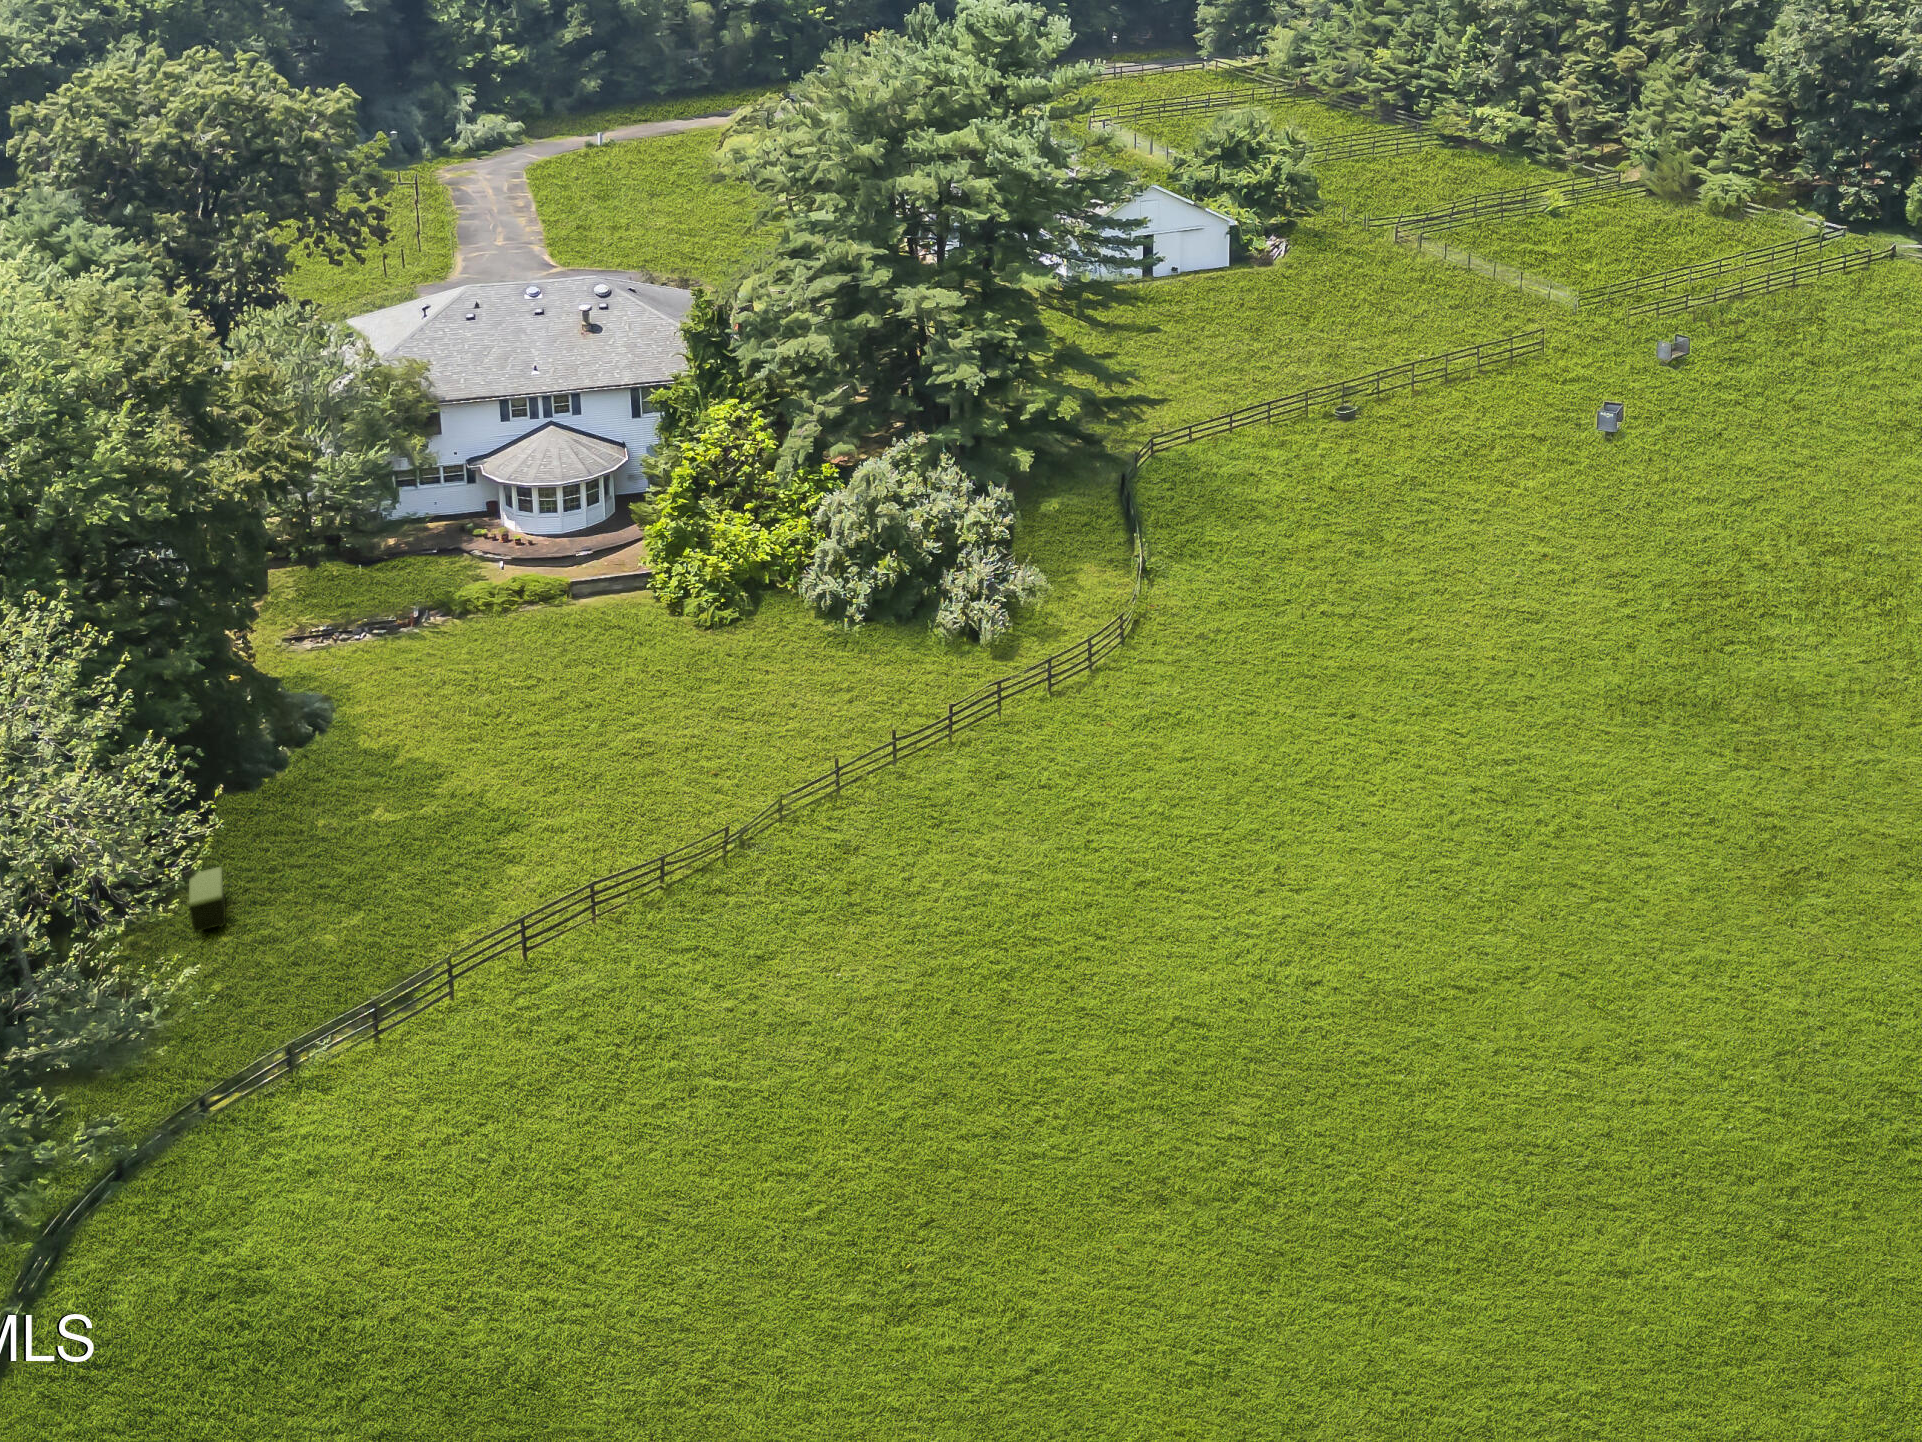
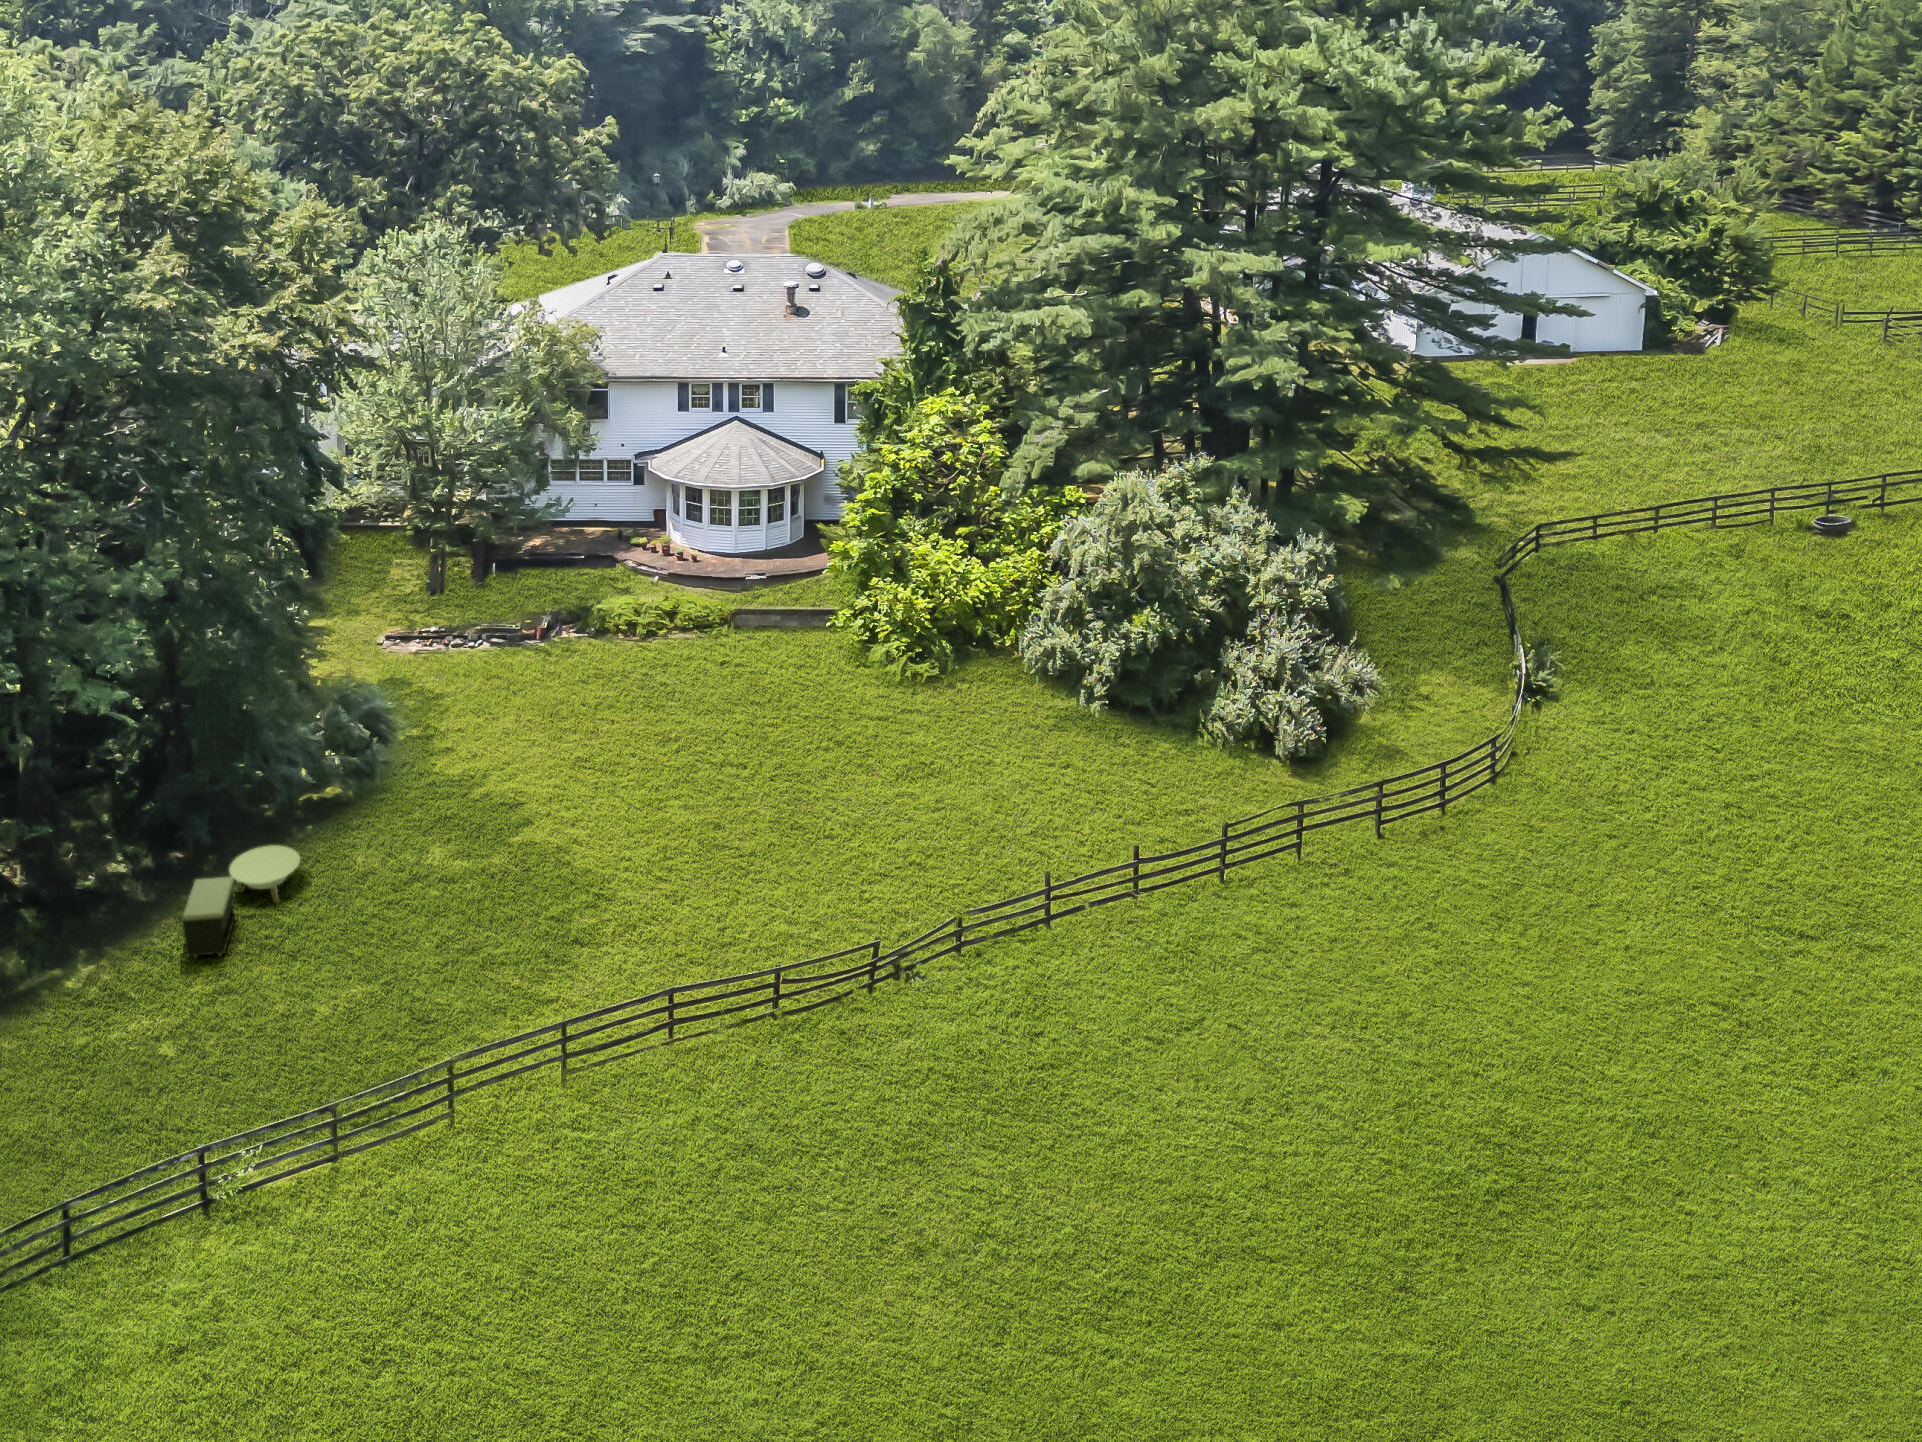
round table: none [212,836,270,880] -> present [229,845,300,904]

